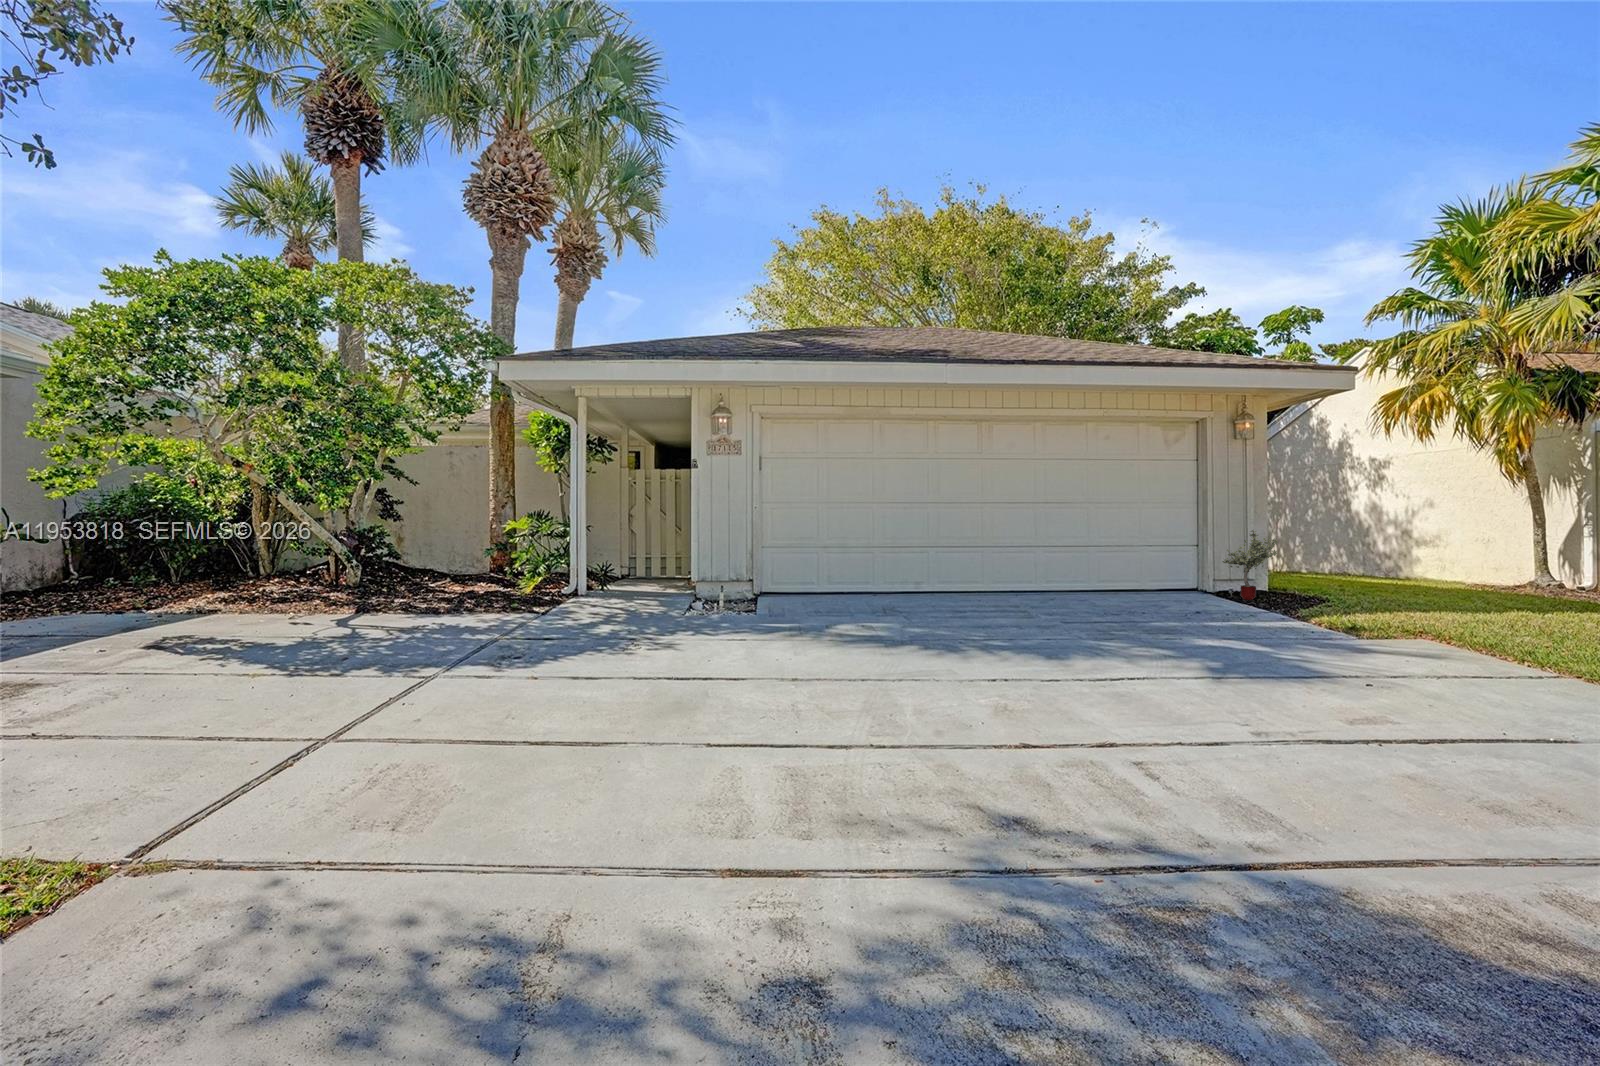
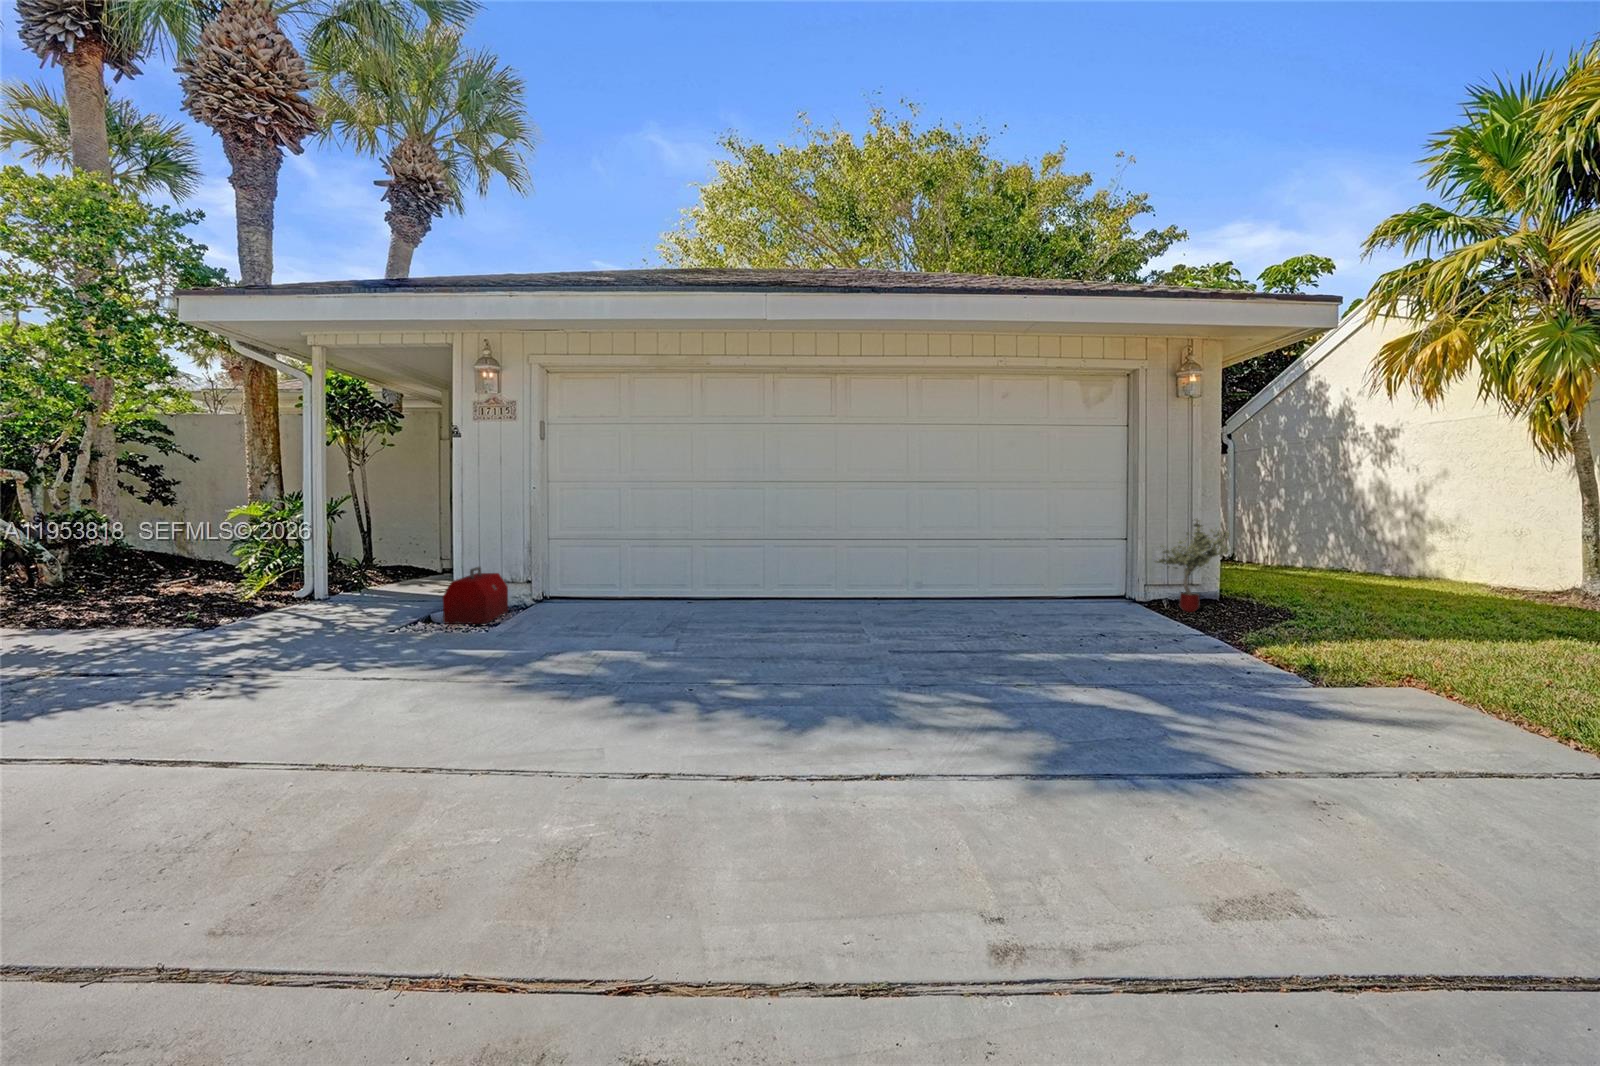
toolbox: none [704,564,738,606] -> present [443,567,508,624]

